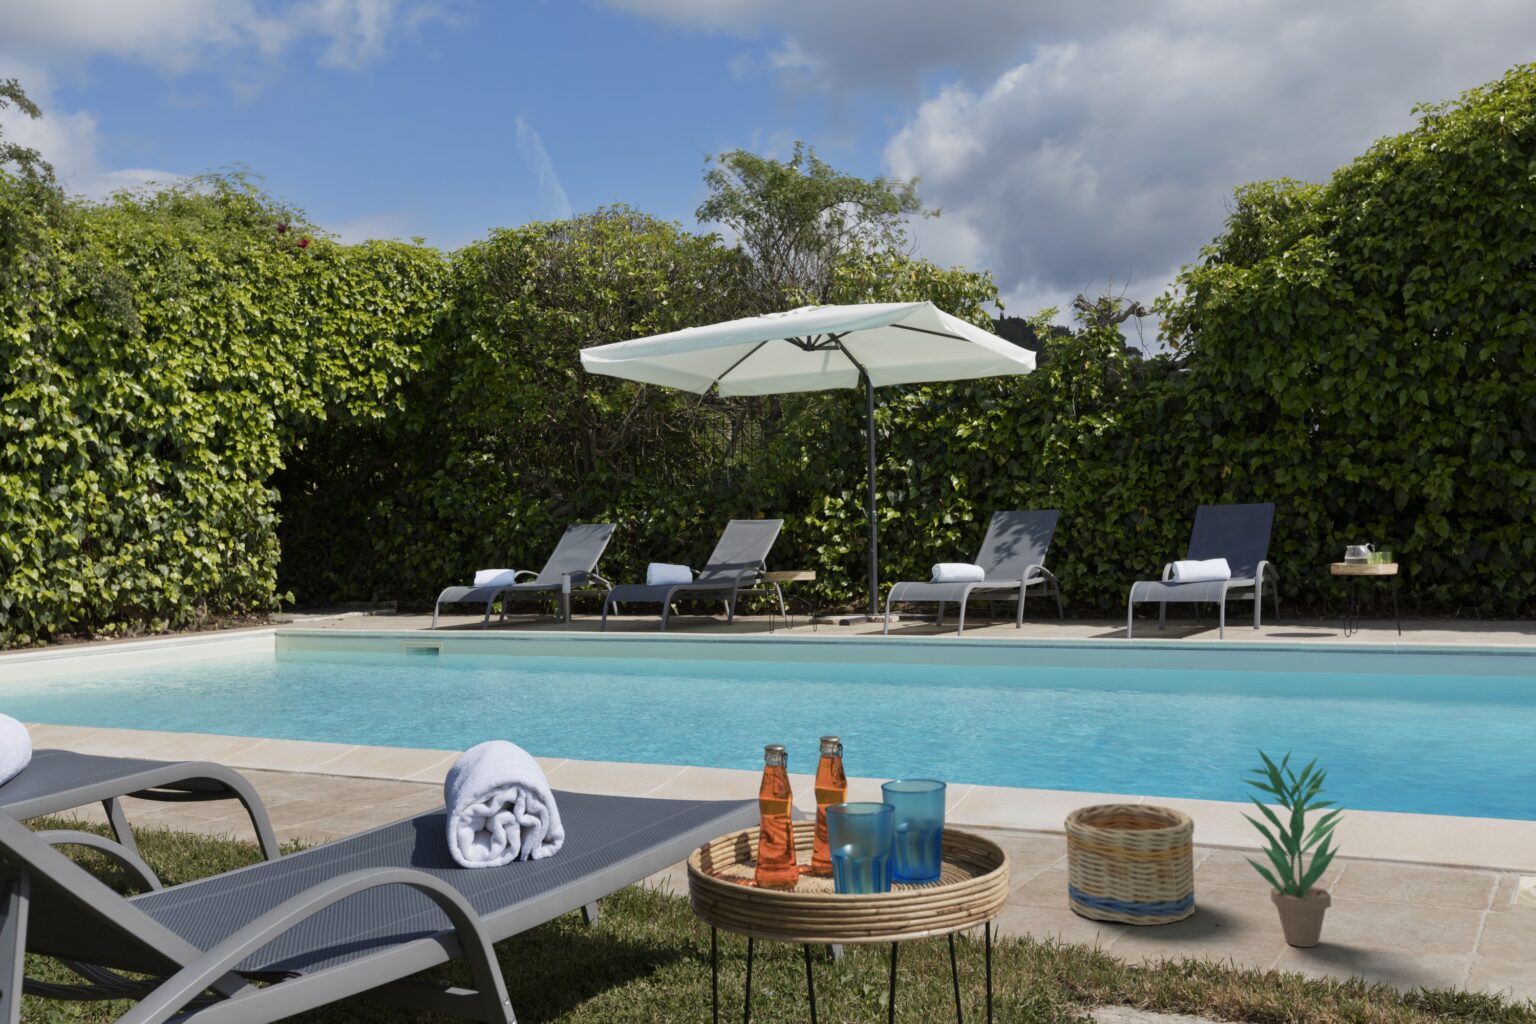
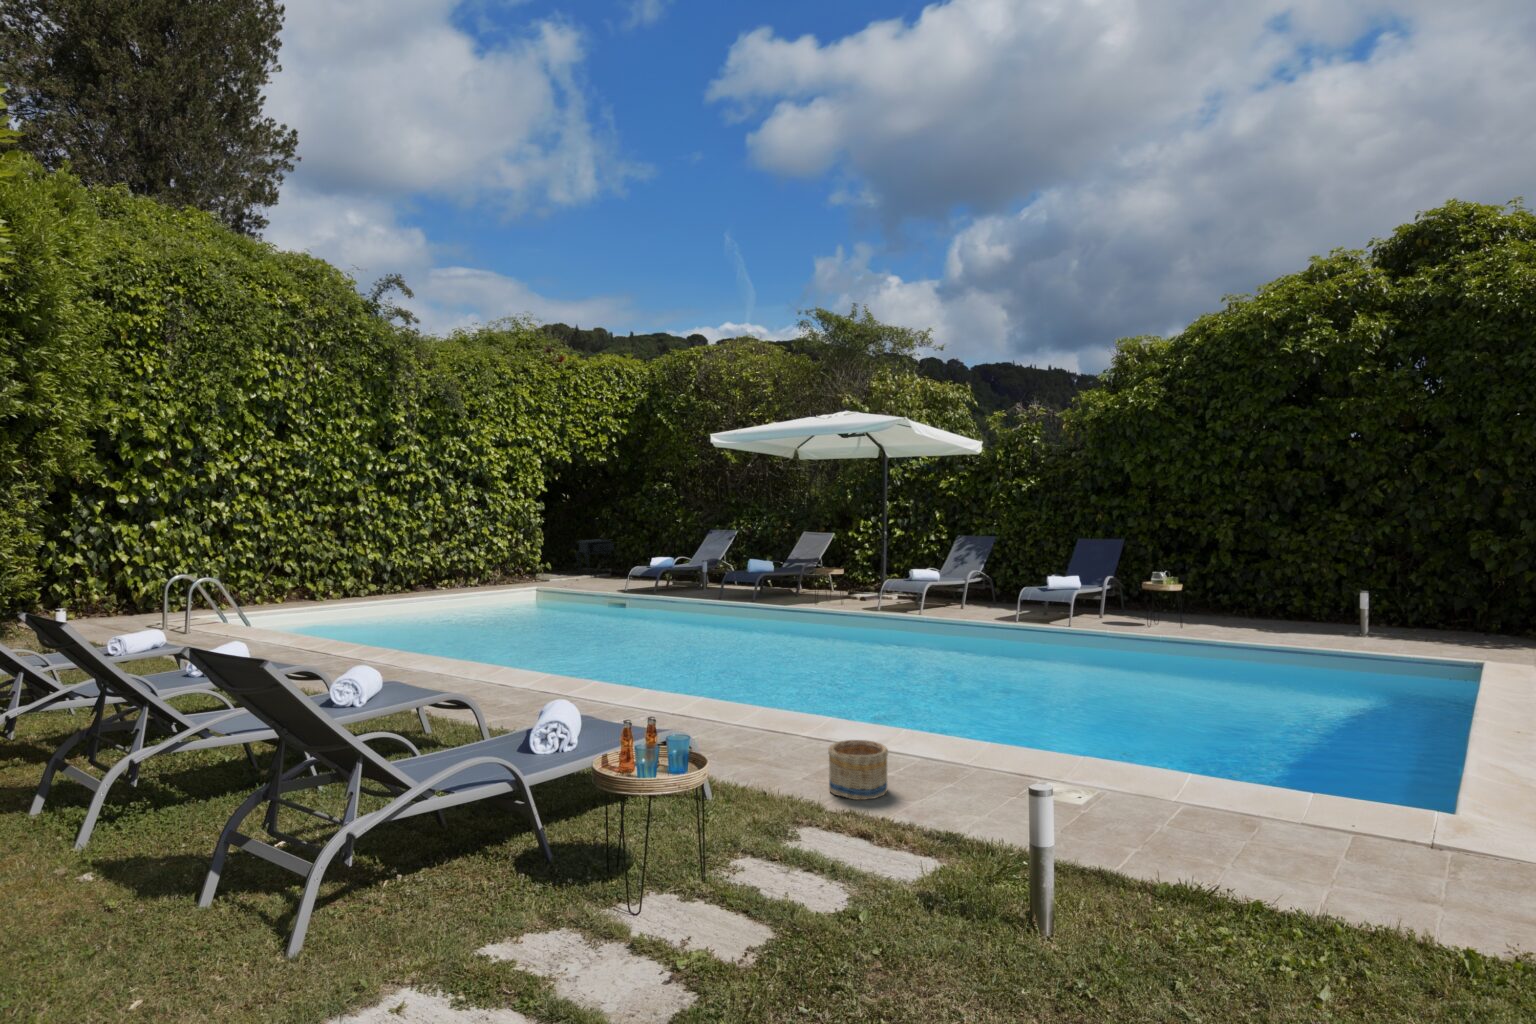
side table: none [334,553,408,613] -> present [576,539,617,575]
potted plant: present [1241,750,1345,947] -> none [889,722,940,816]

